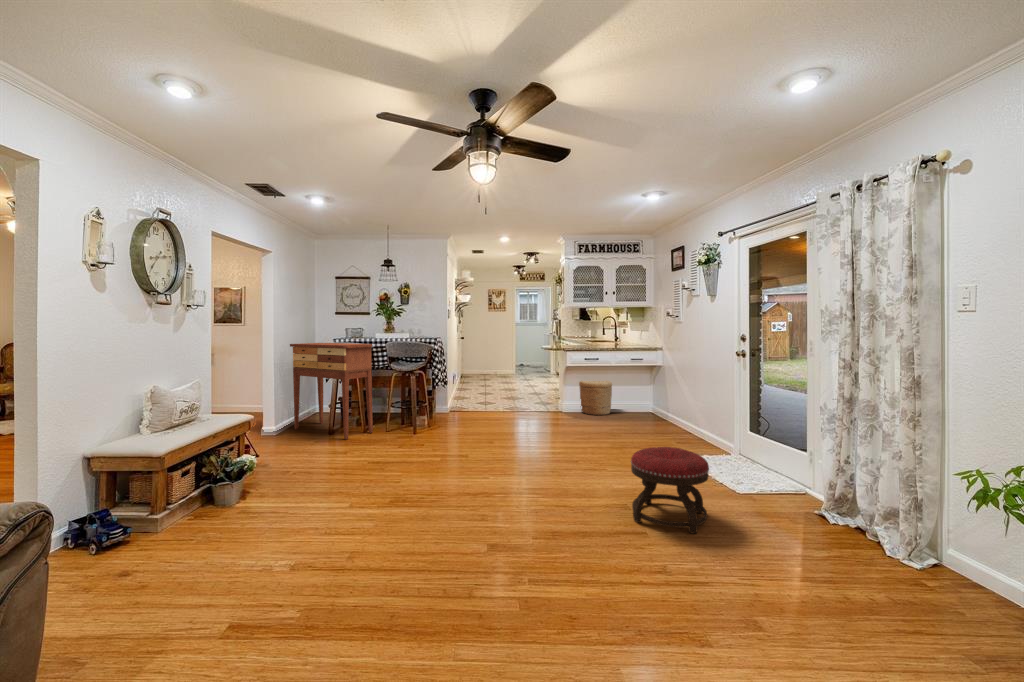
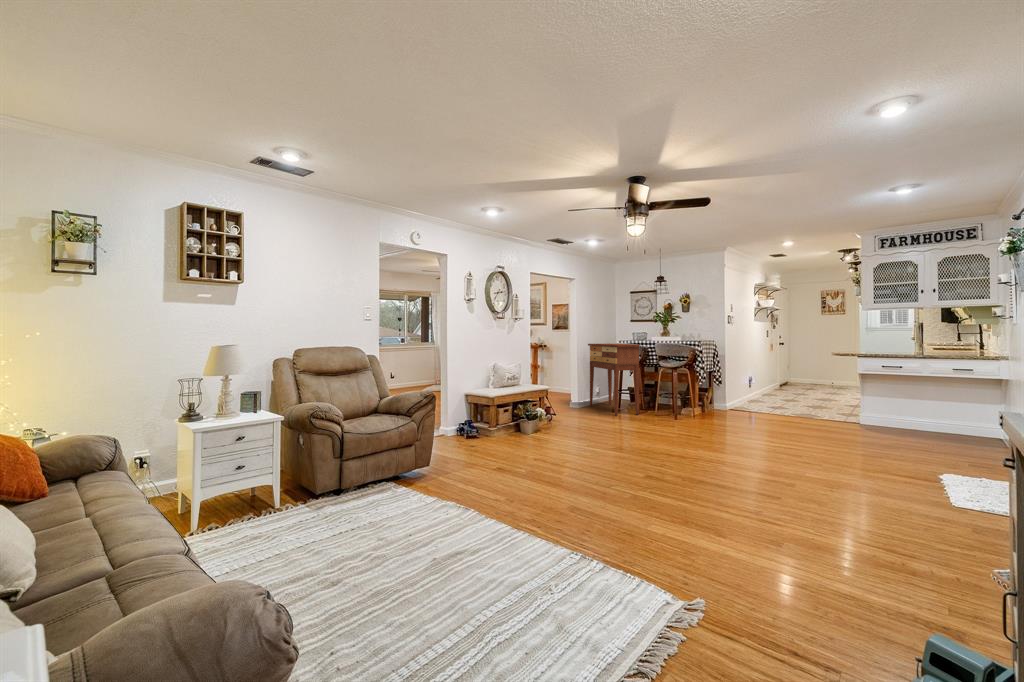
woven basket: present [579,381,612,415] -> none [873,393,922,435]
ottoman: present [631,447,709,534] -> none [773,439,860,515]

